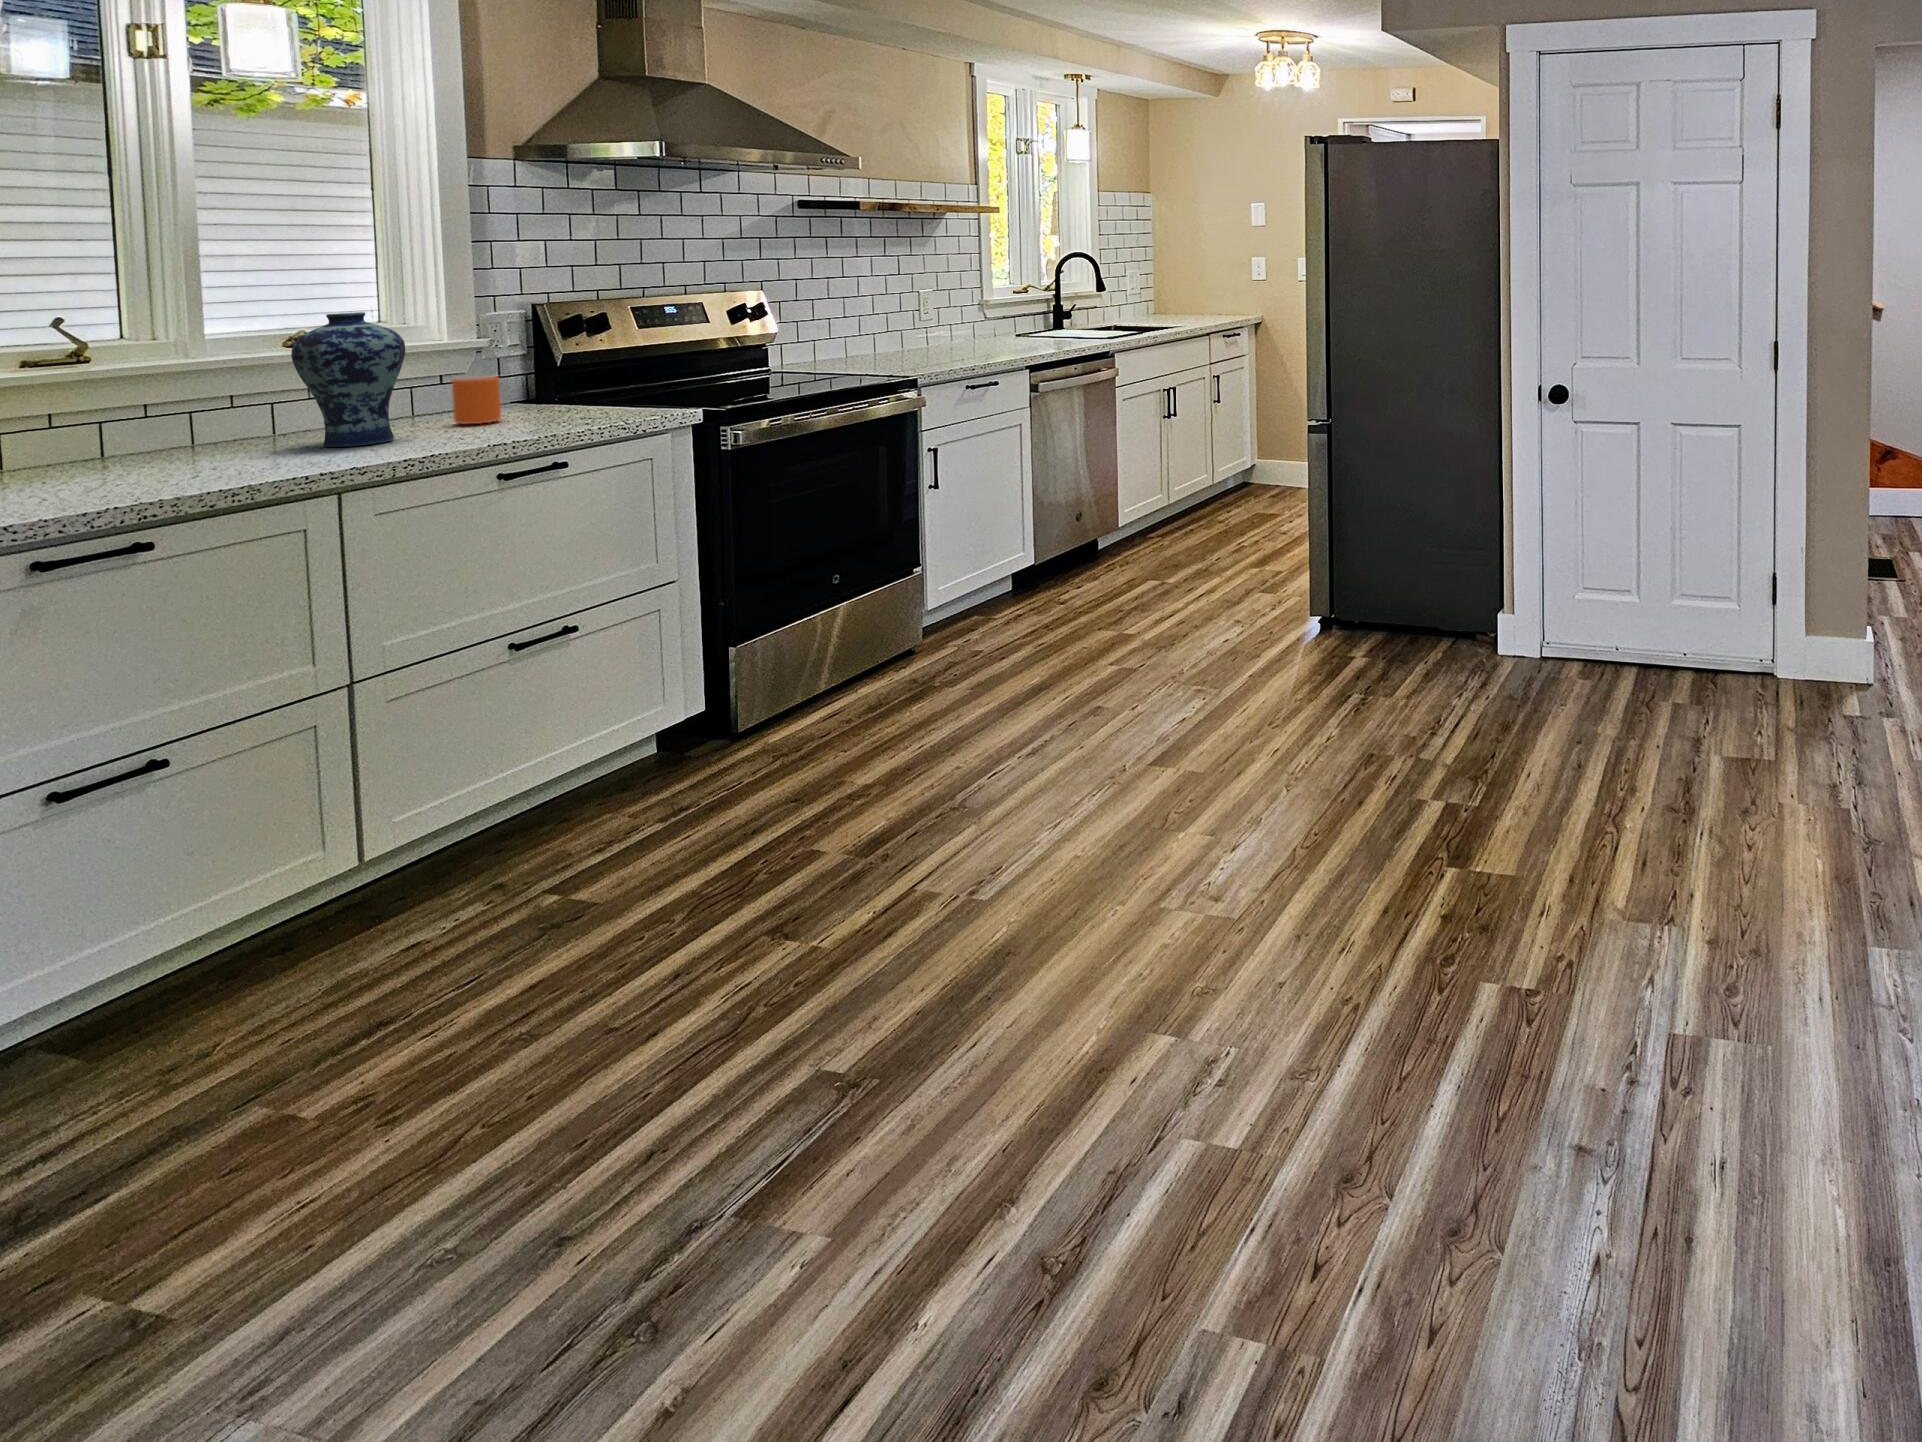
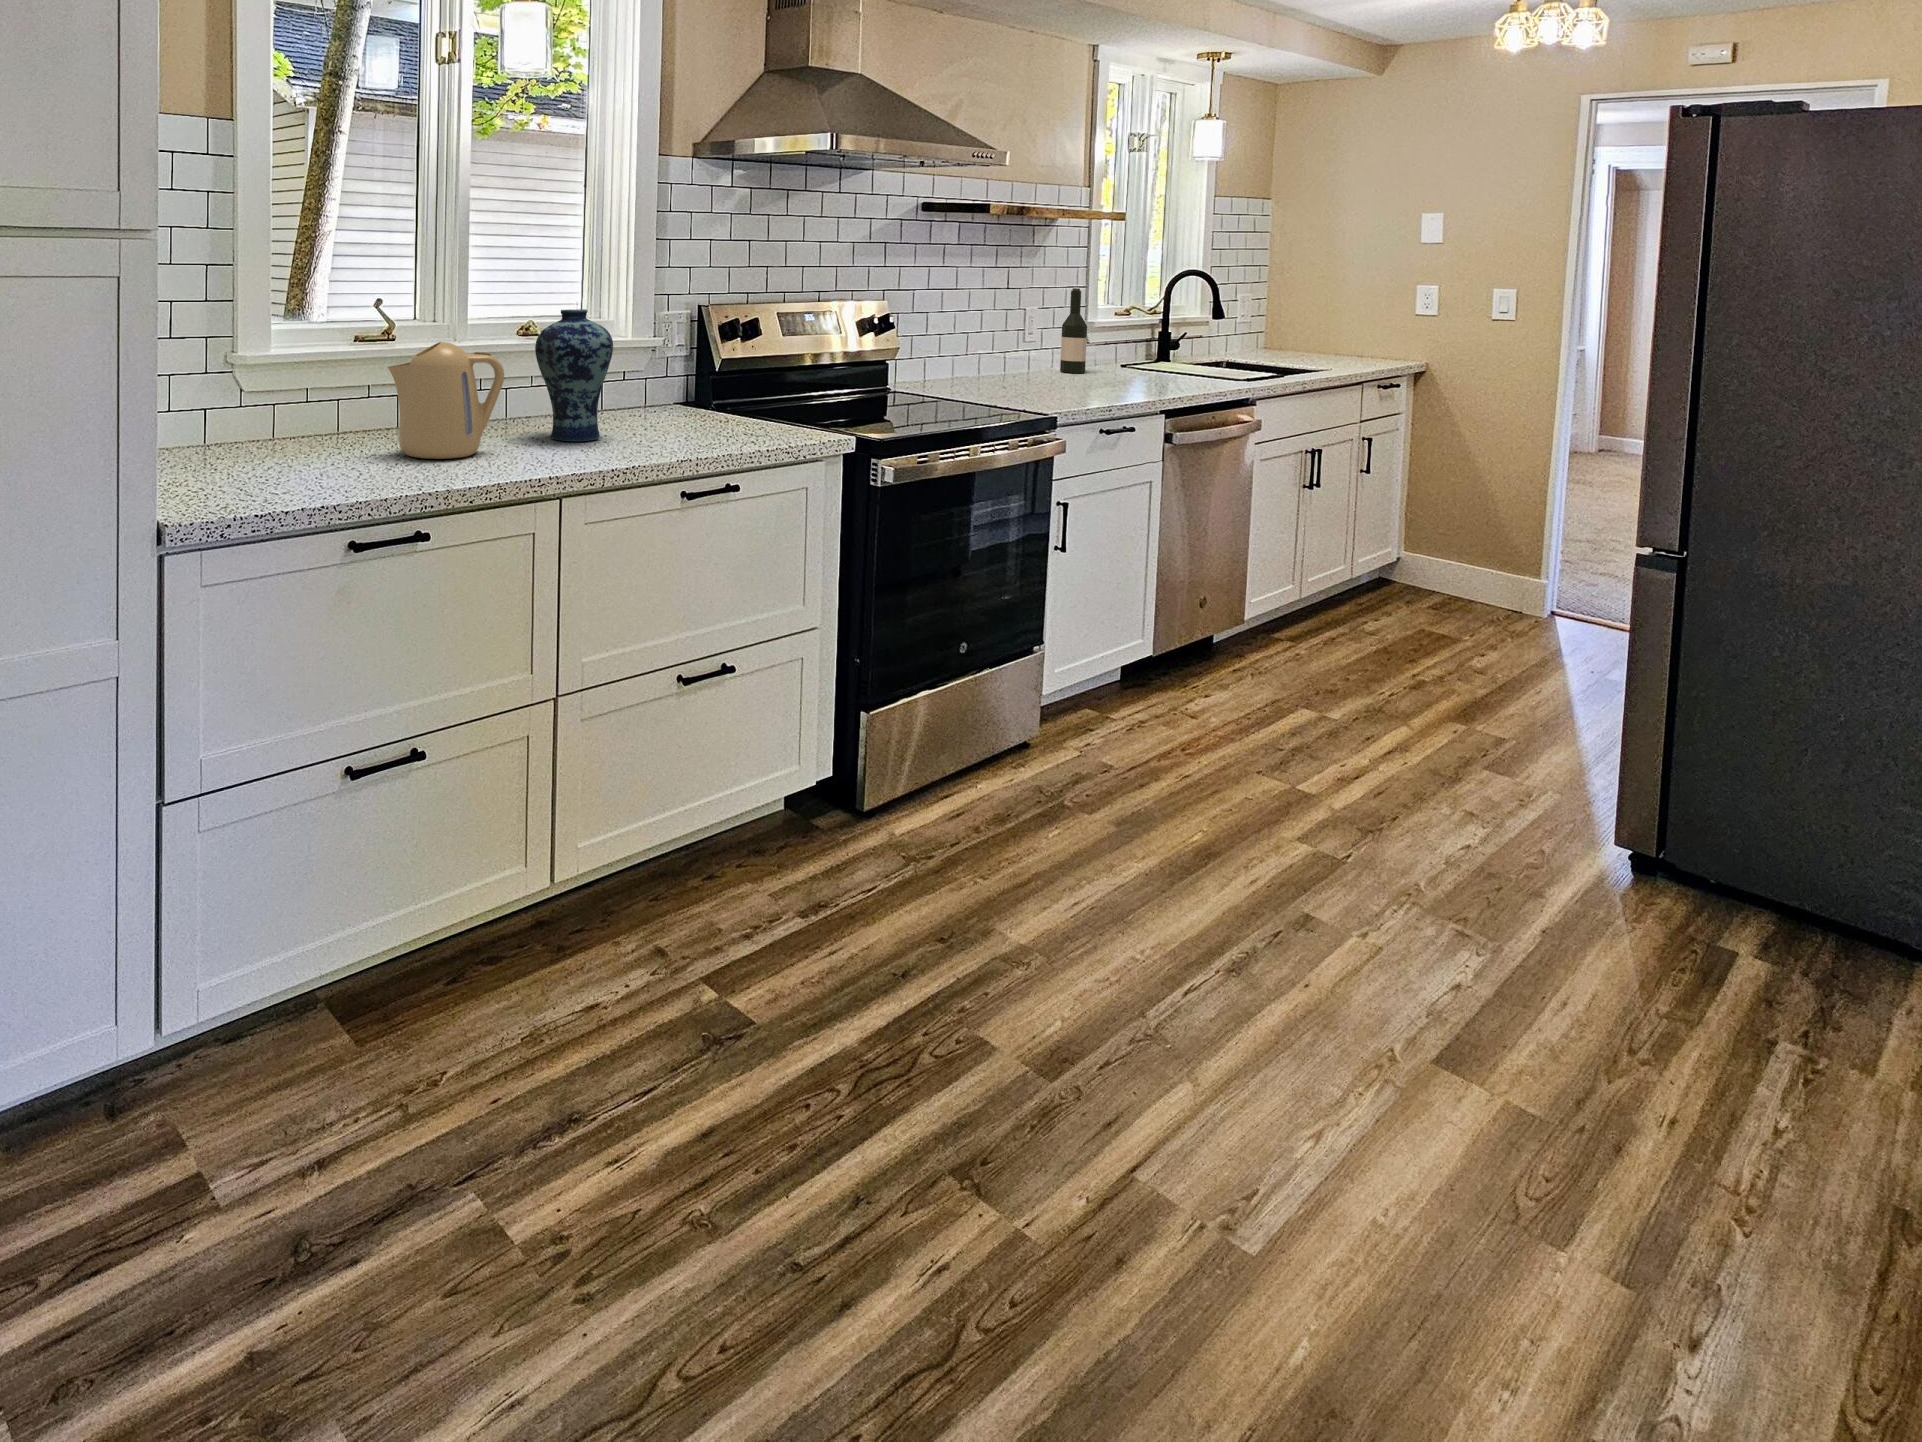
wine bottle: none [956,273,979,344] -> present [1060,288,1087,373]
kettle: none [49,355,244,482] -> present [387,342,504,459]
mug: present [452,376,501,424] -> none [641,378,677,427]

